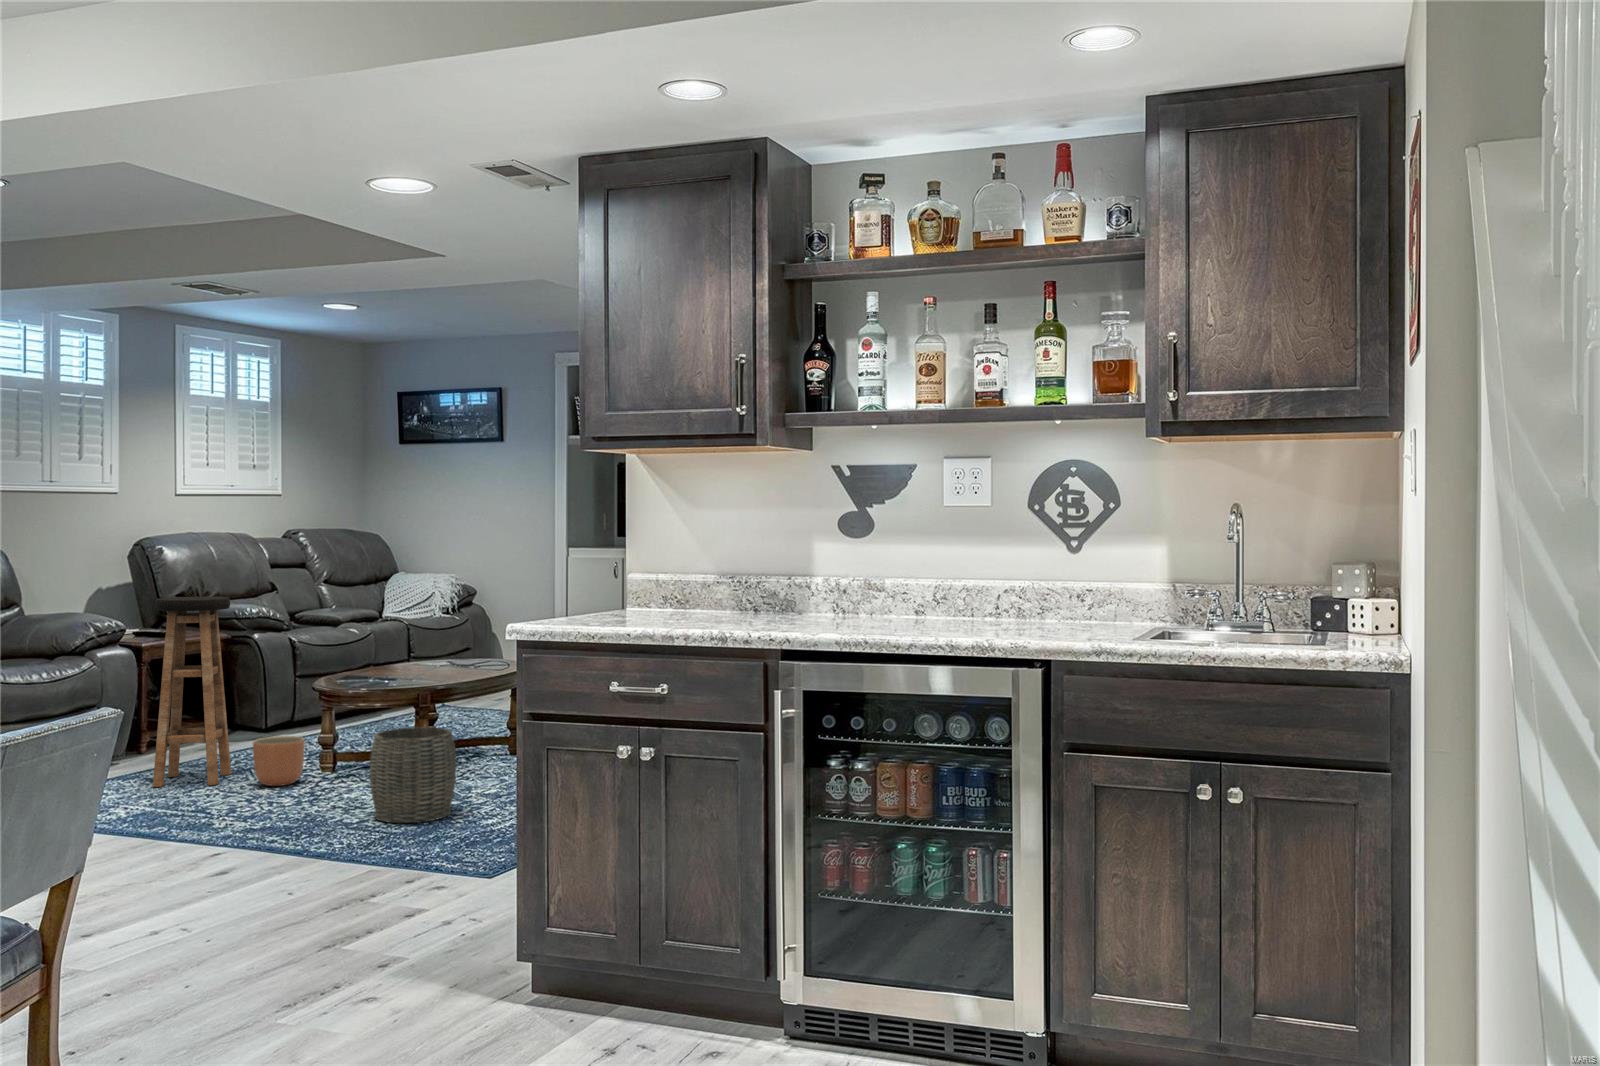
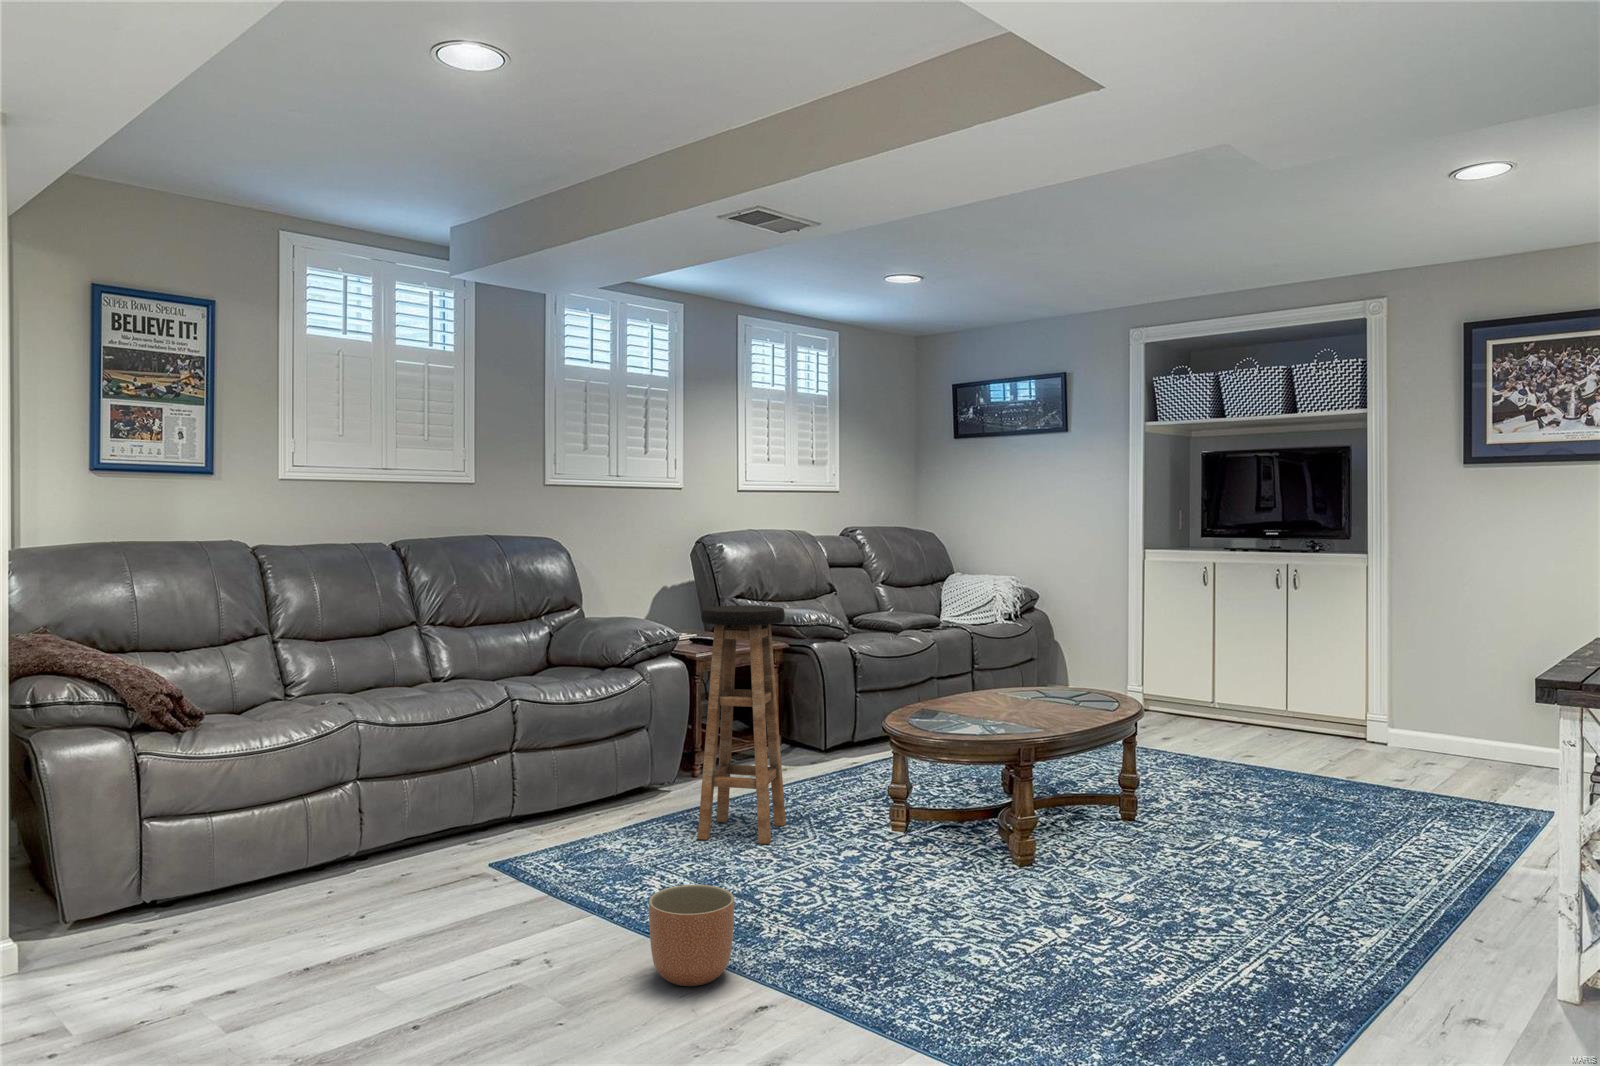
woven basket: present [370,727,456,823] -> none [971,814,1099,977]
planter: present [253,736,305,786] -> present [649,885,734,986]

